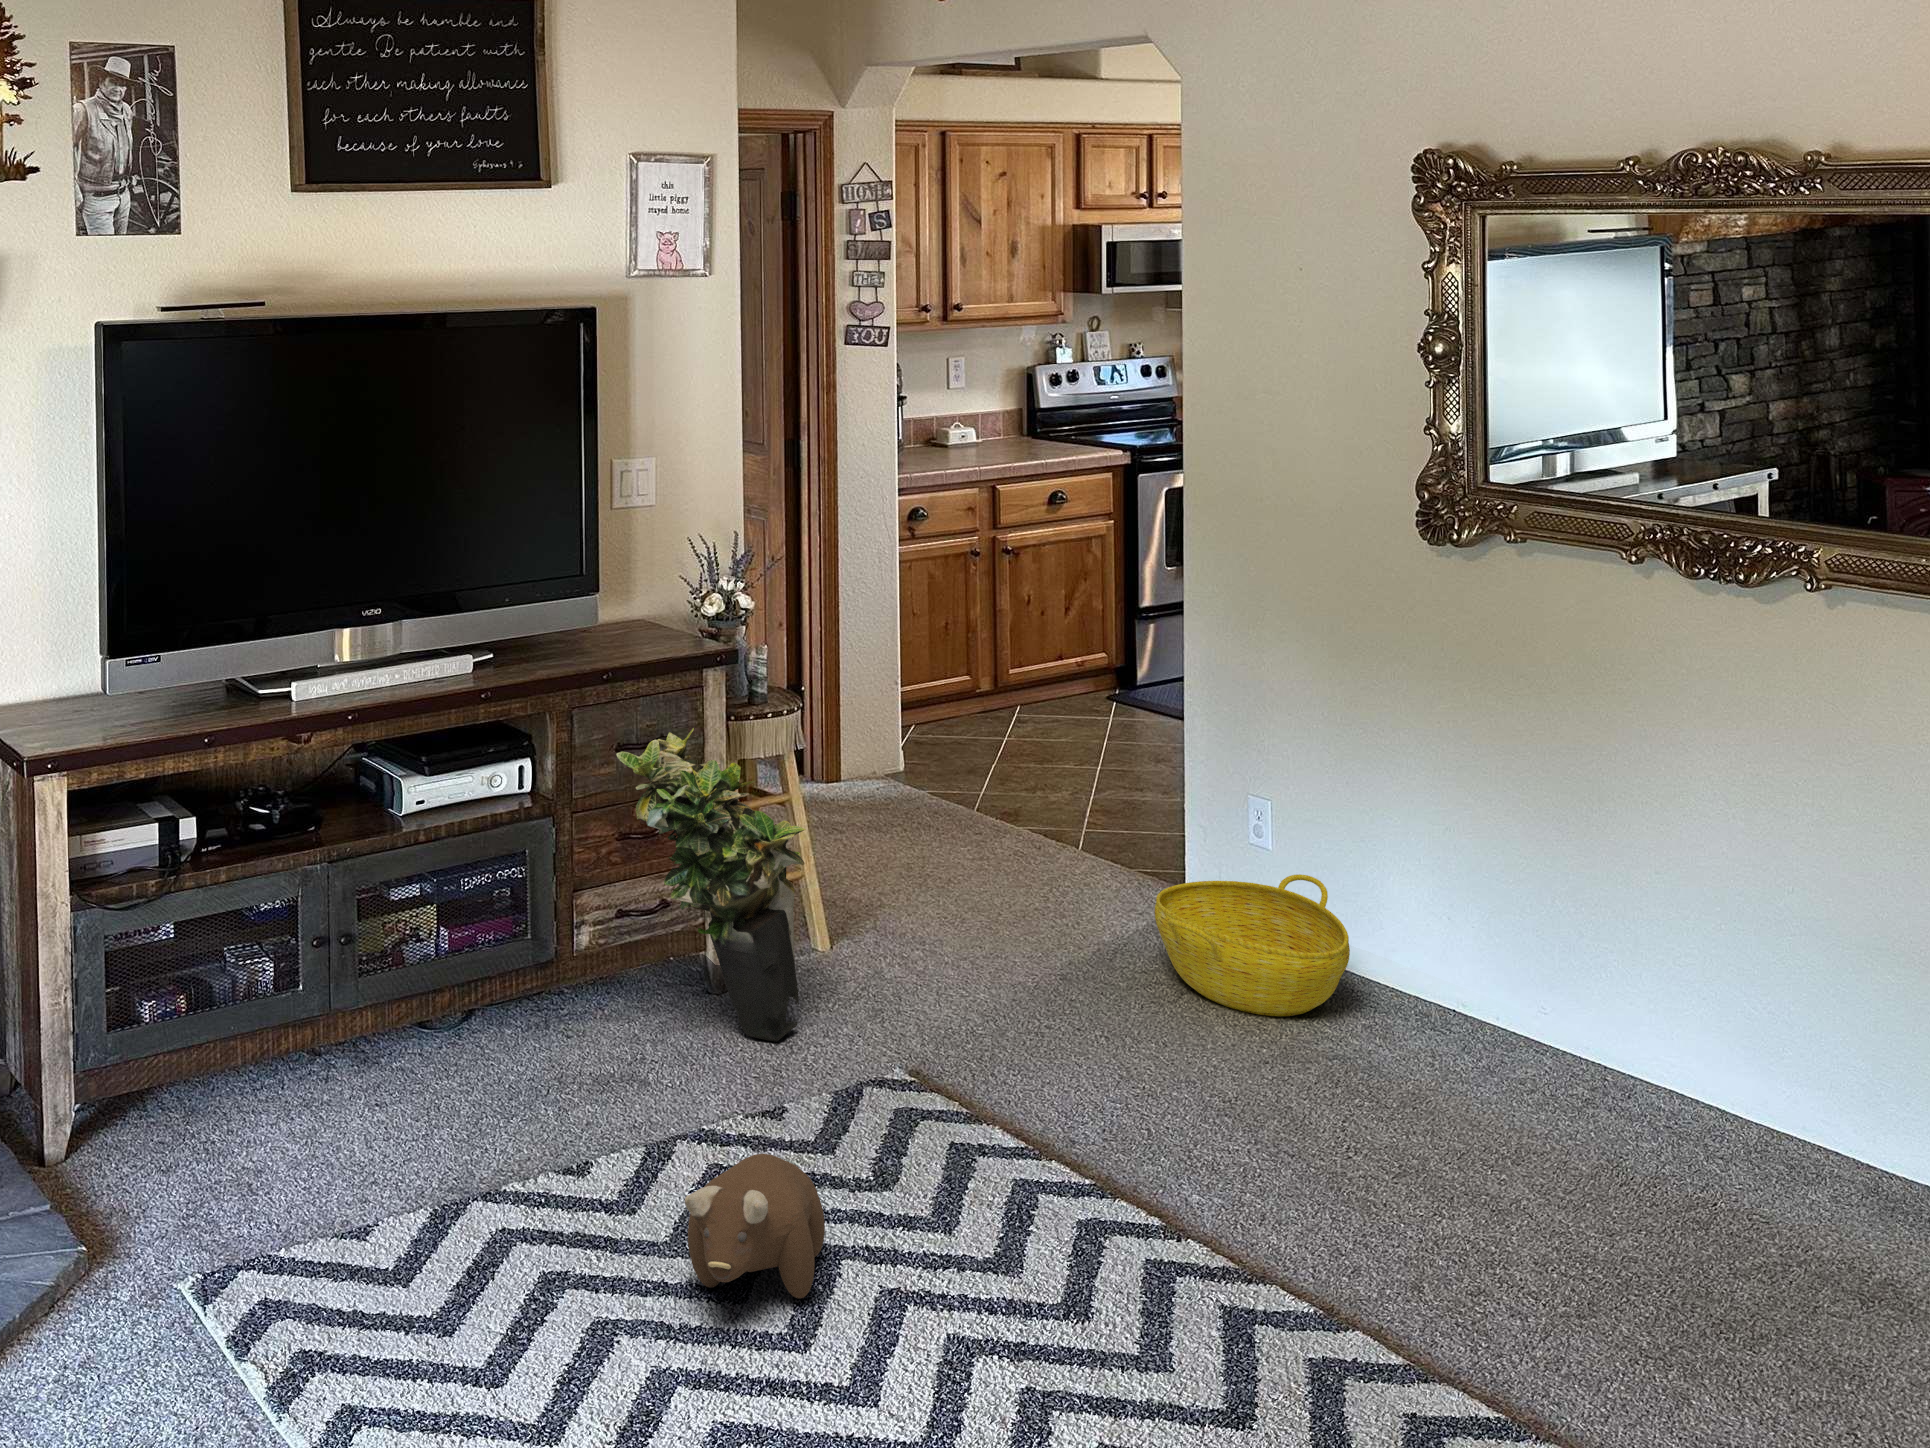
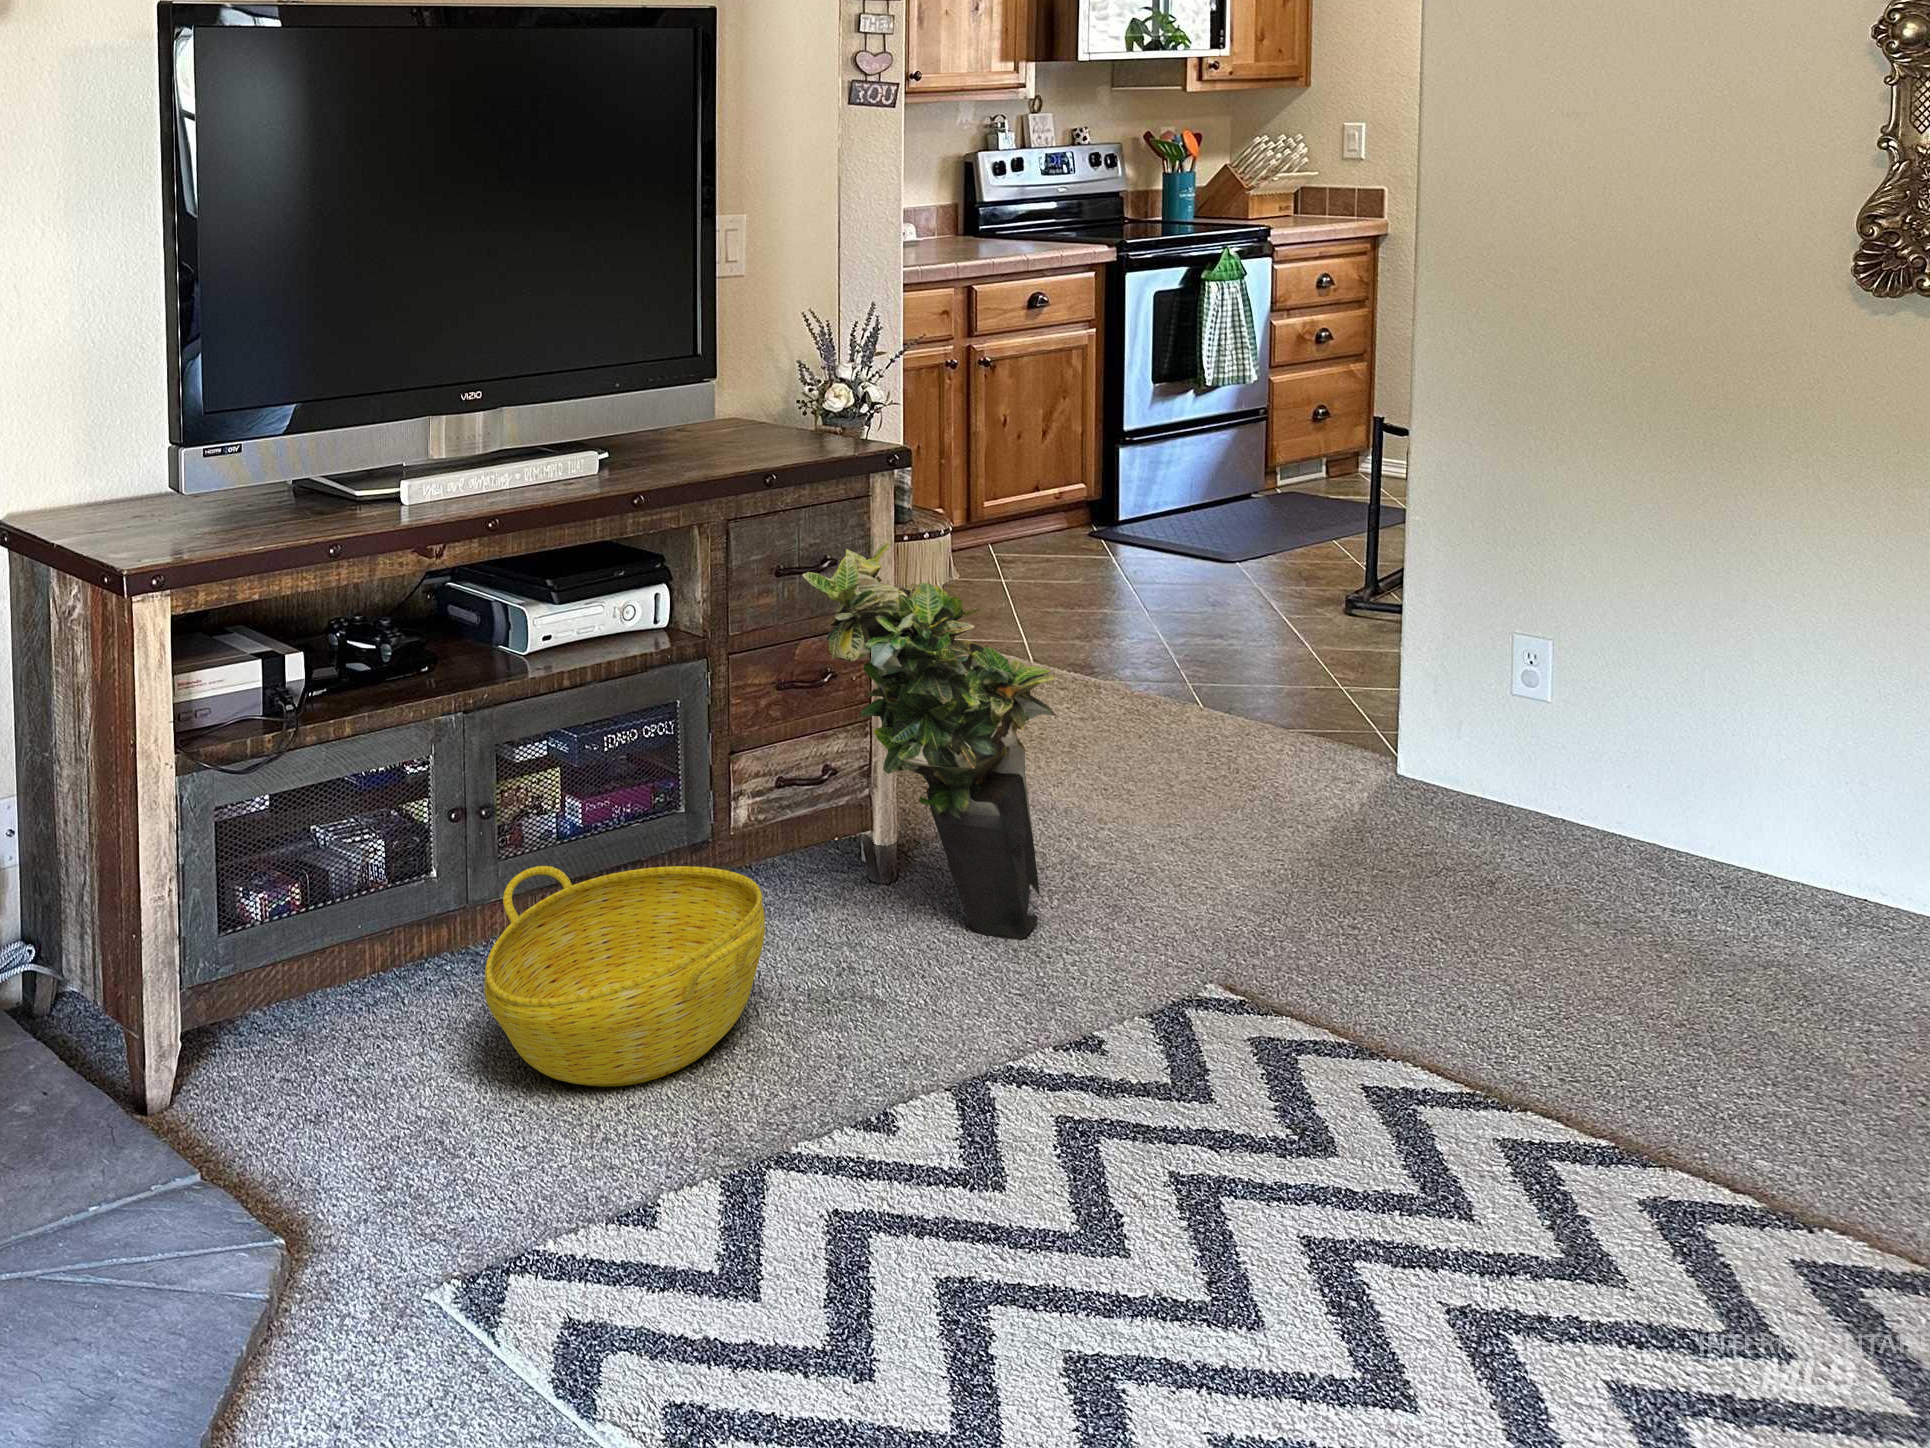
basket: present [1155,874,1350,1016] -> present [484,866,765,1087]
plush toy: present [685,1154,825,1299] -> none [1180,1108,1382,1311]

